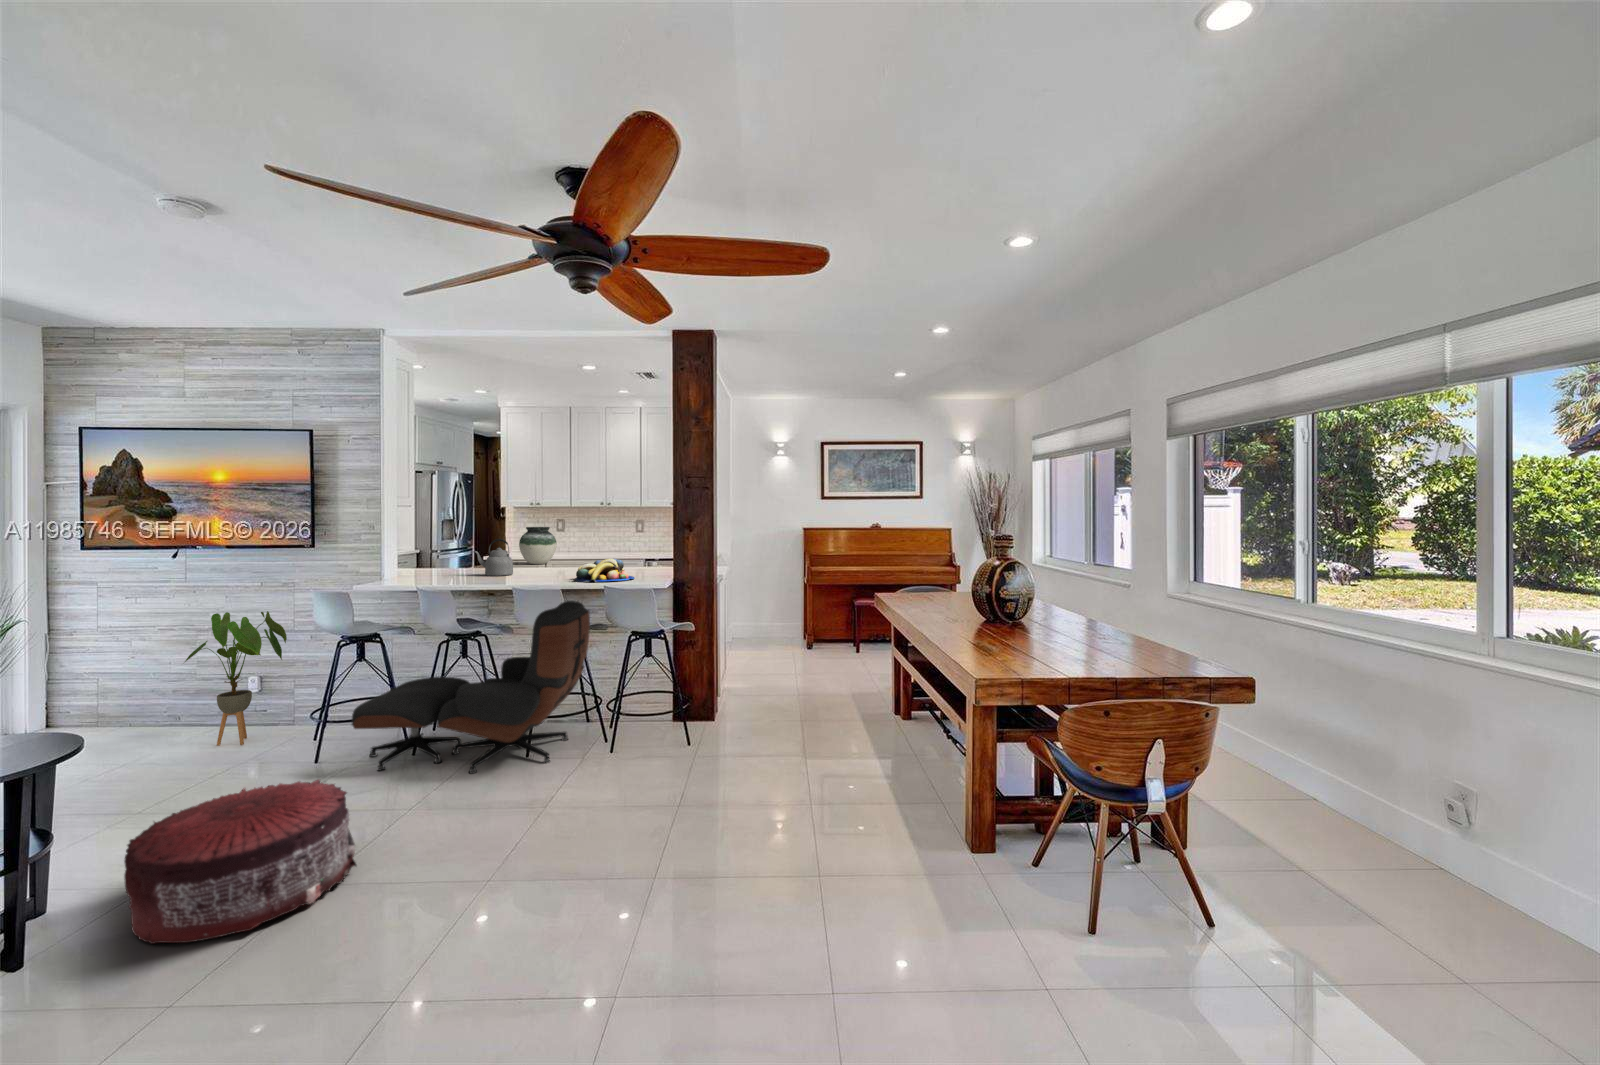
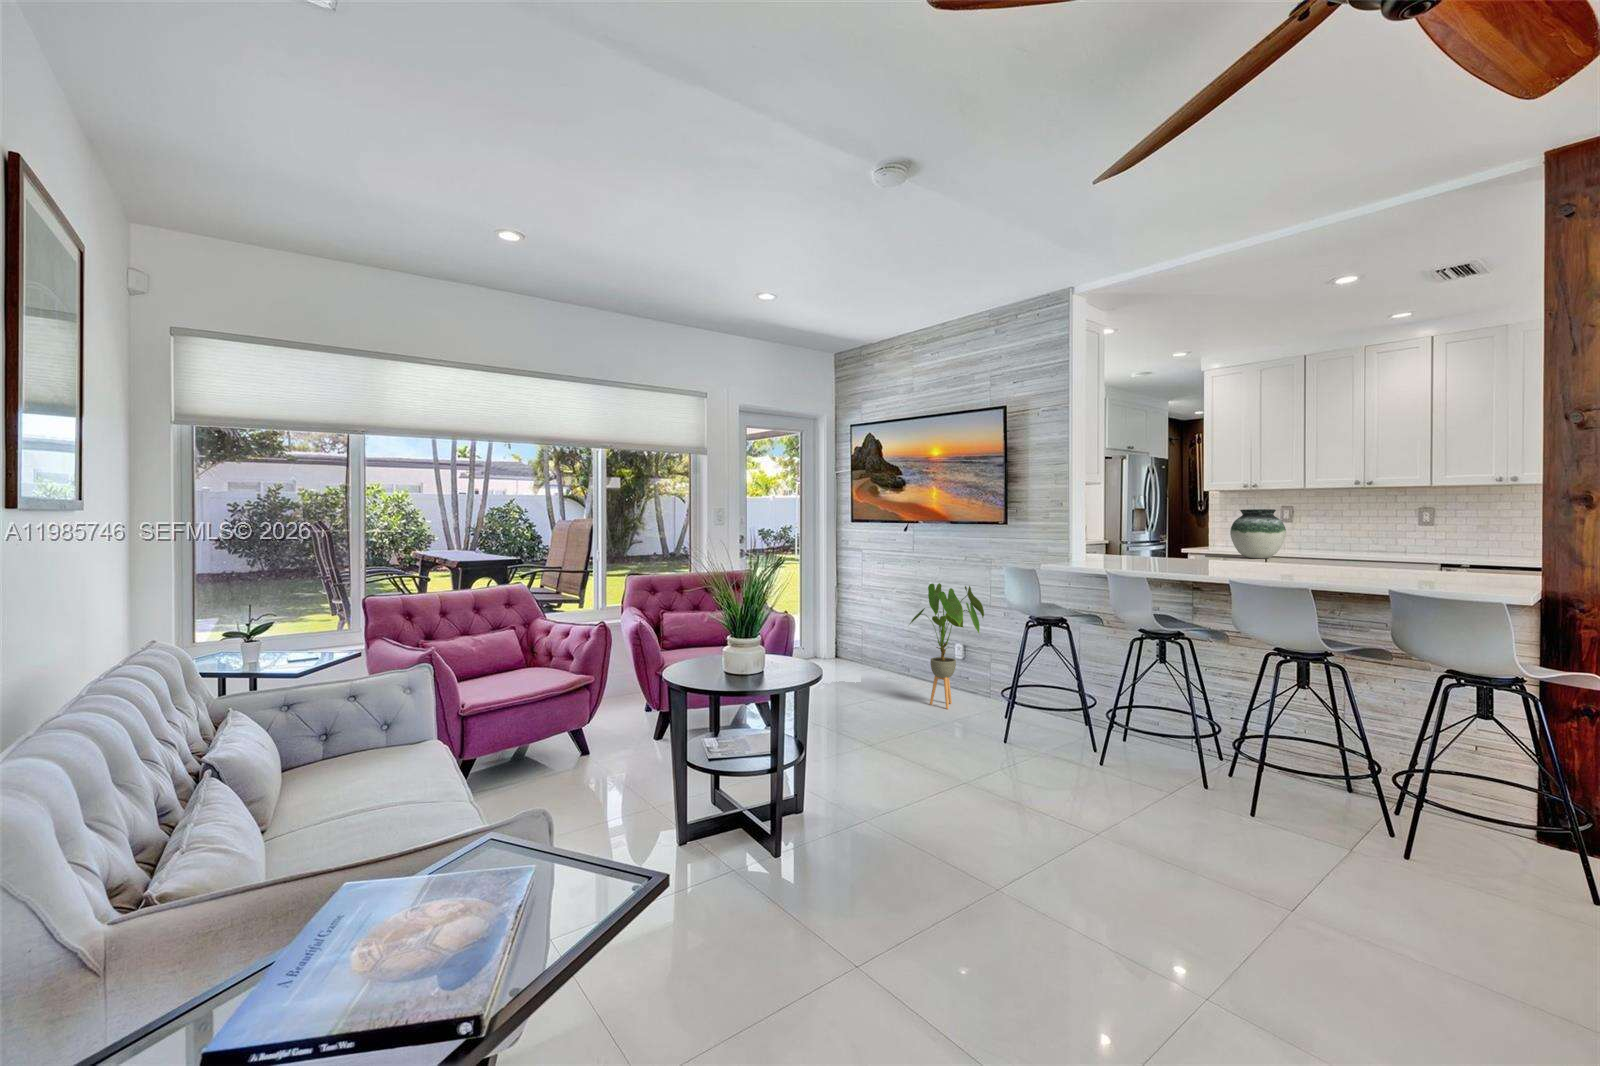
kettle: present [474,539,513,576] -> none [1173,518,1227,565]
fruit bowl: present [575,559,634,582] -> none [1332,545,1451,581]
lounge chair: present [352,601,590,774] -> none [1036,604,1361,839]
pouf: present [124,780,356,944] -> none [843,755,1035,920]

